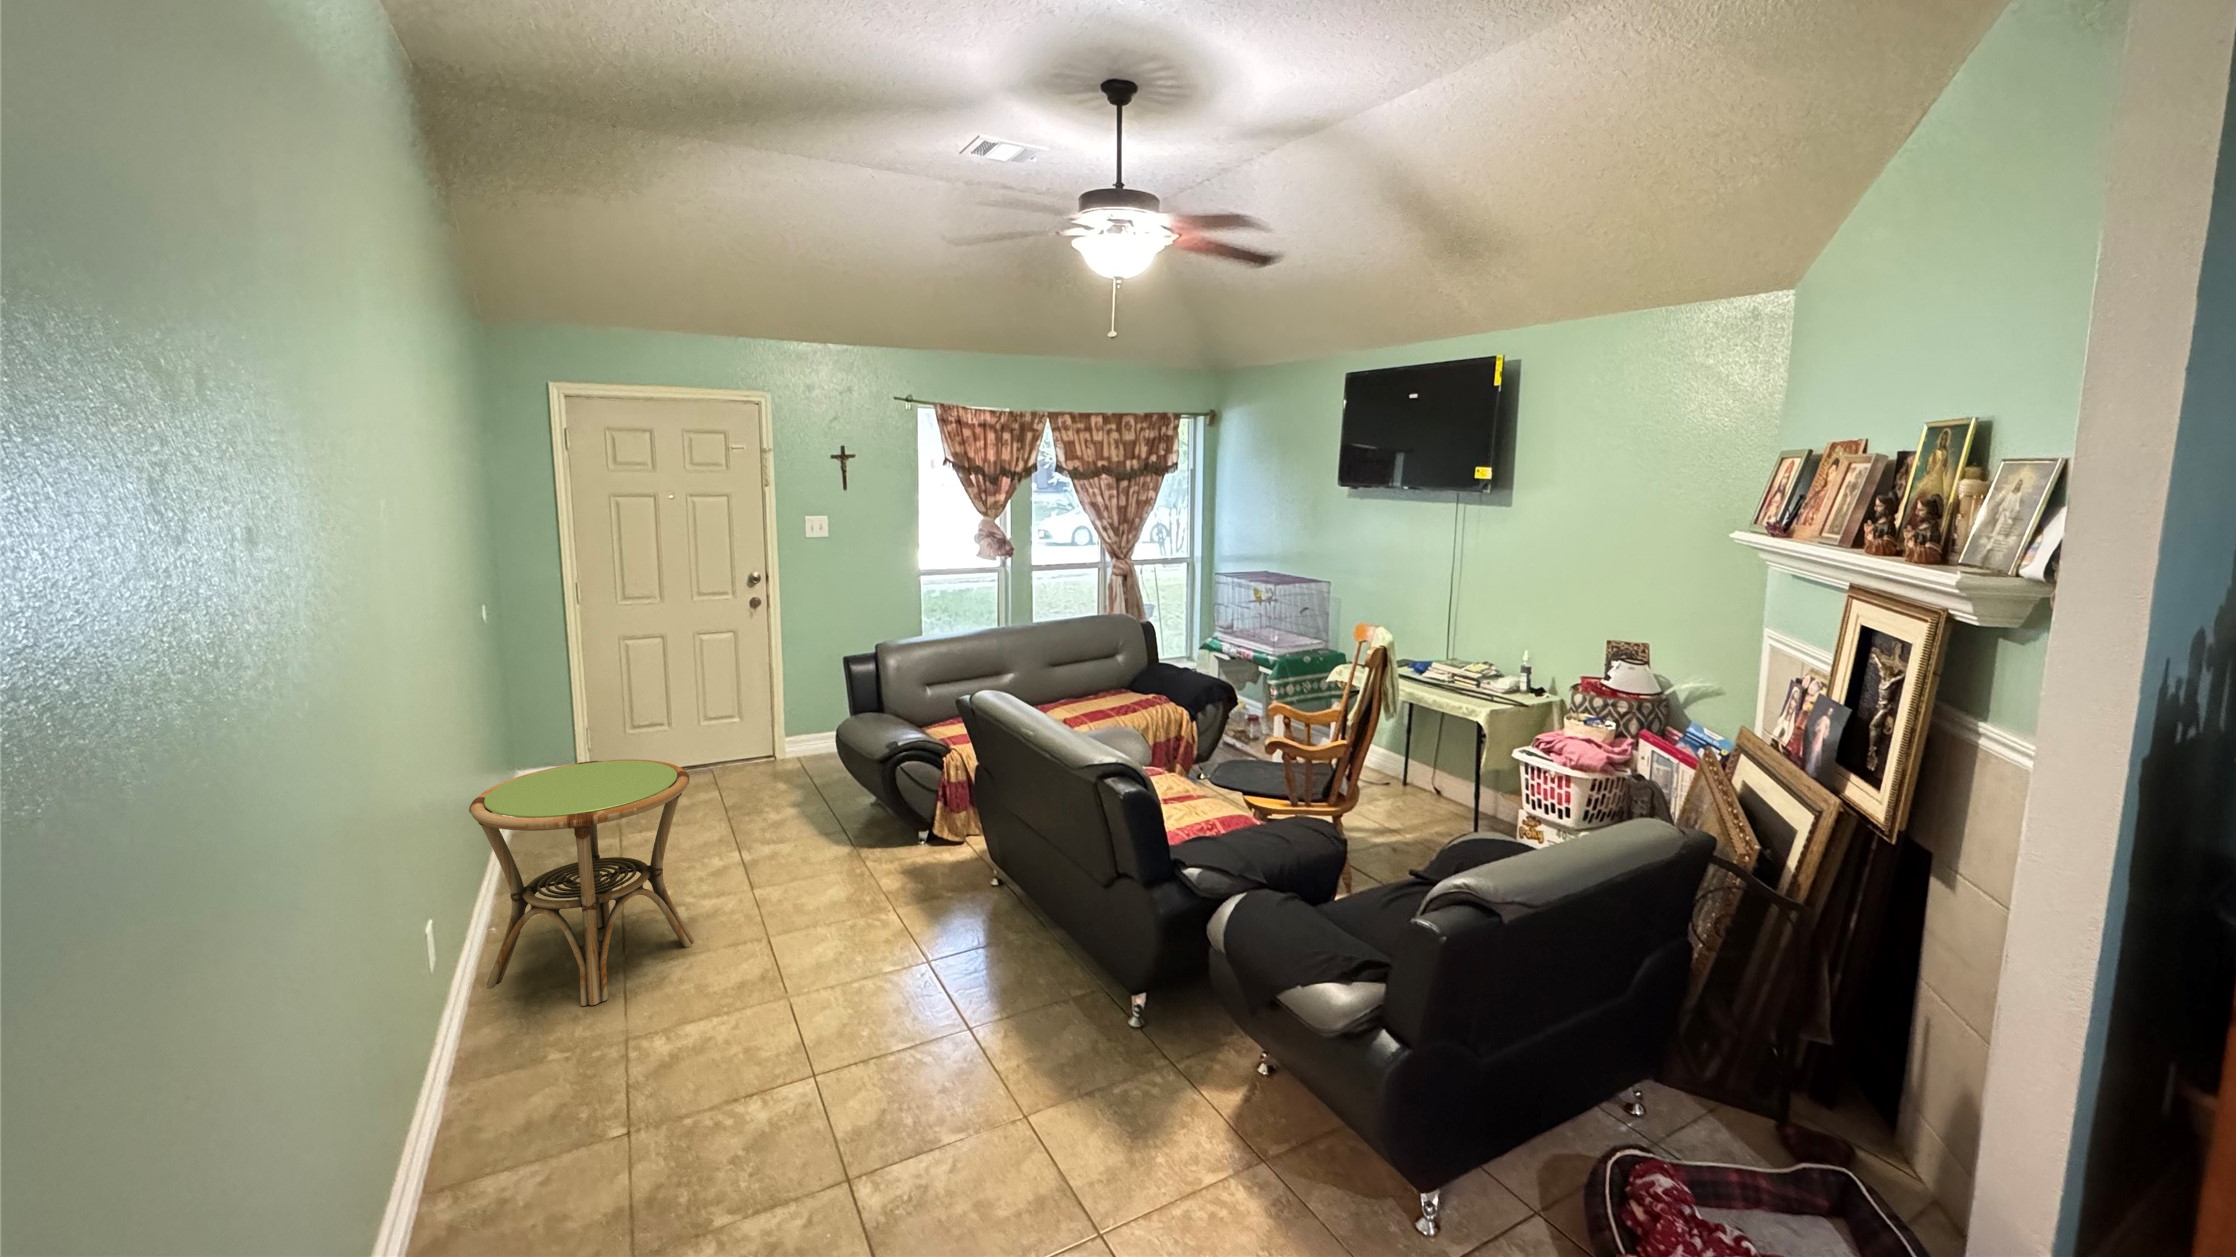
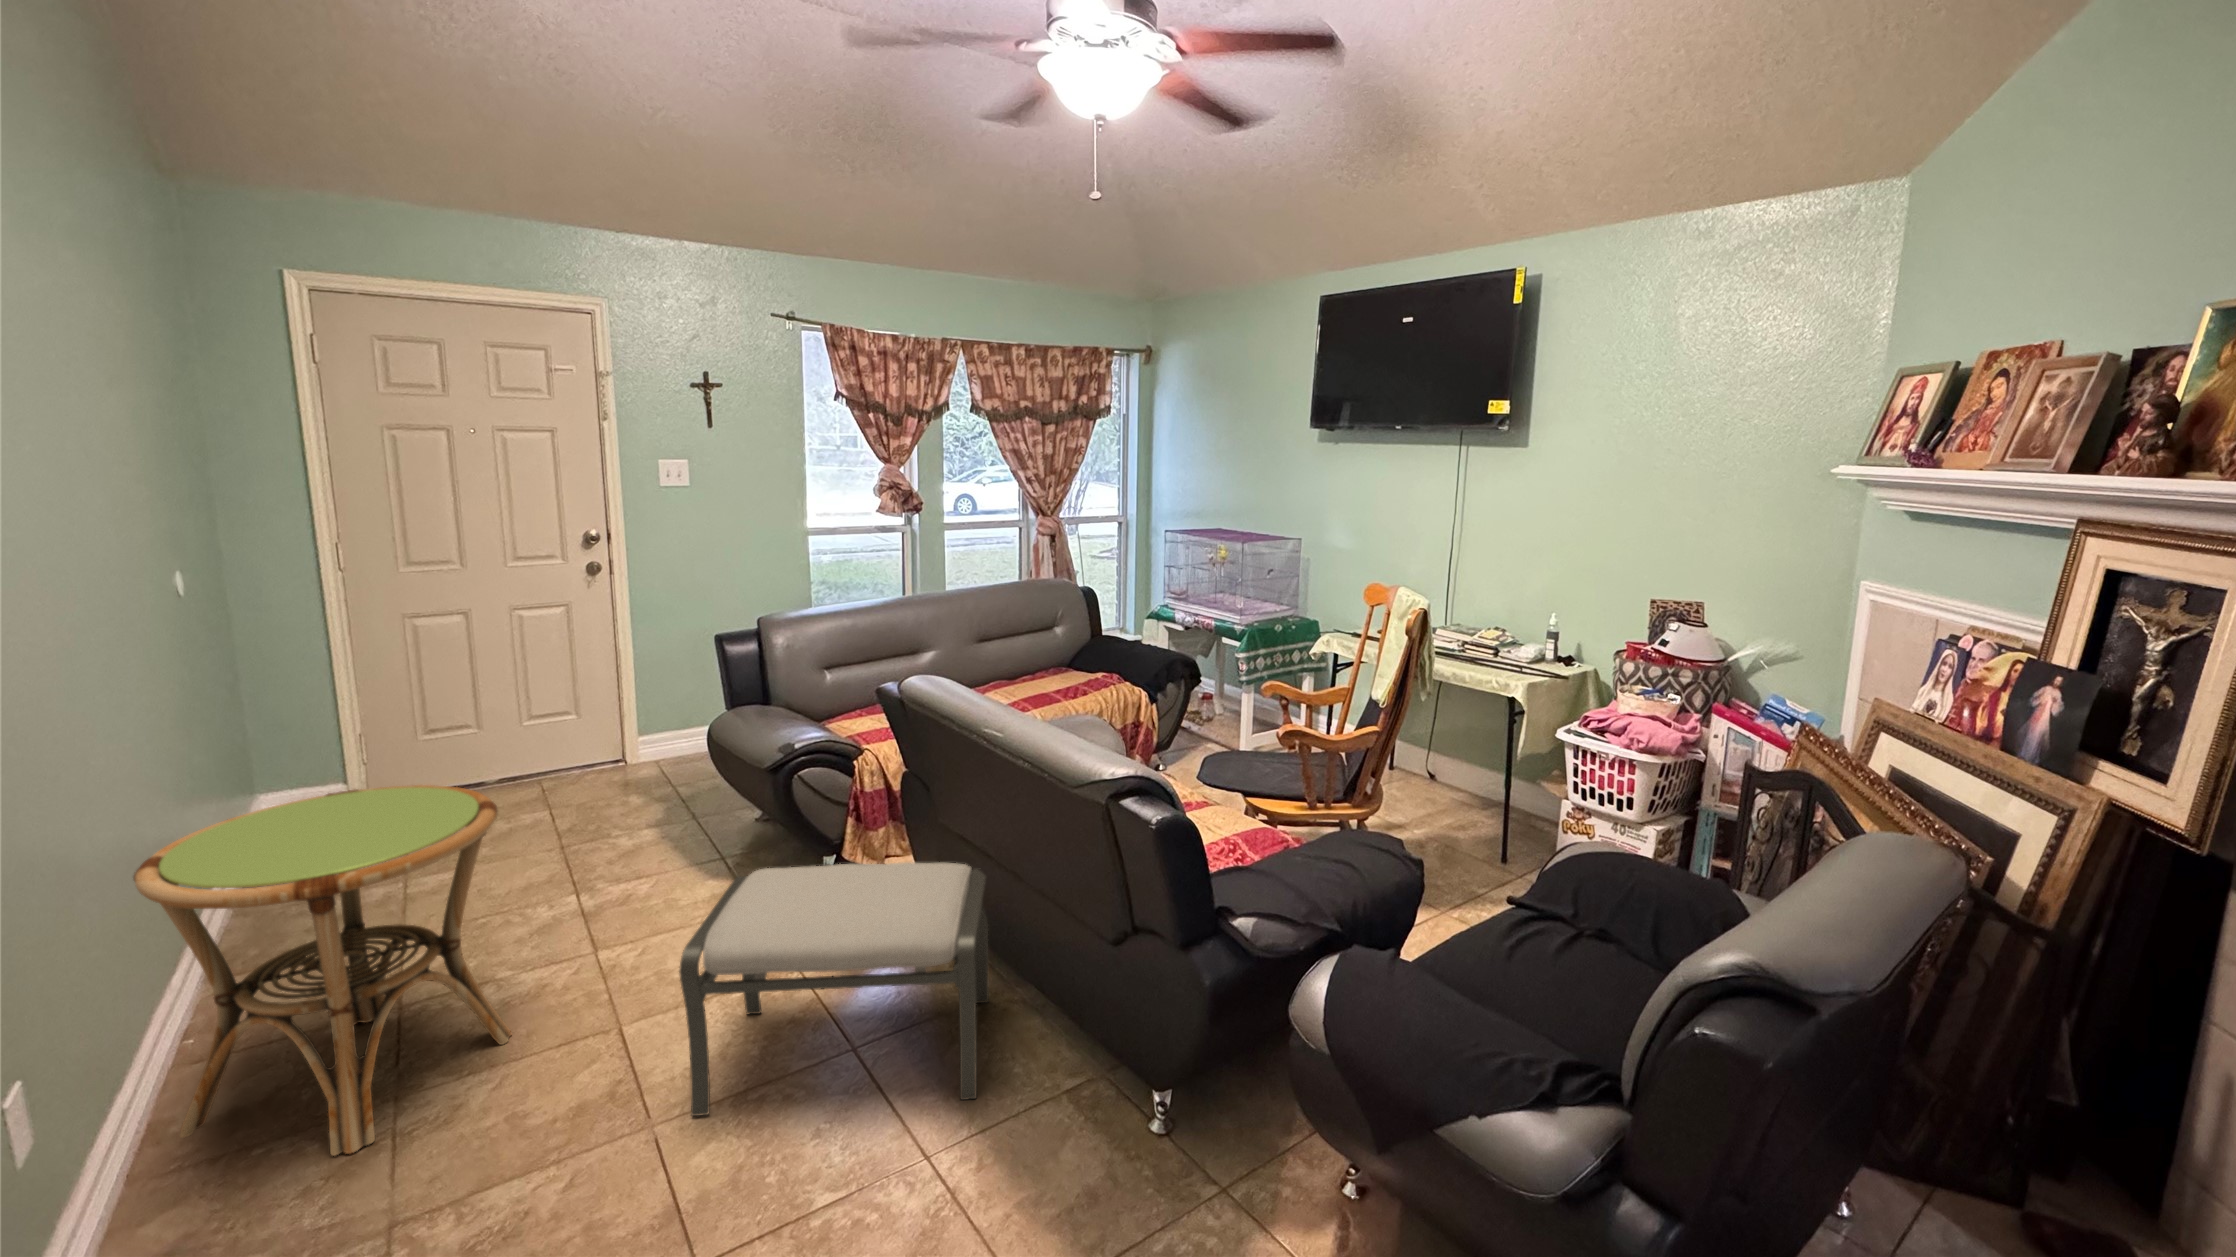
ottoman: none [808,829,1032,1001] -> present [679,862,989,1116]

